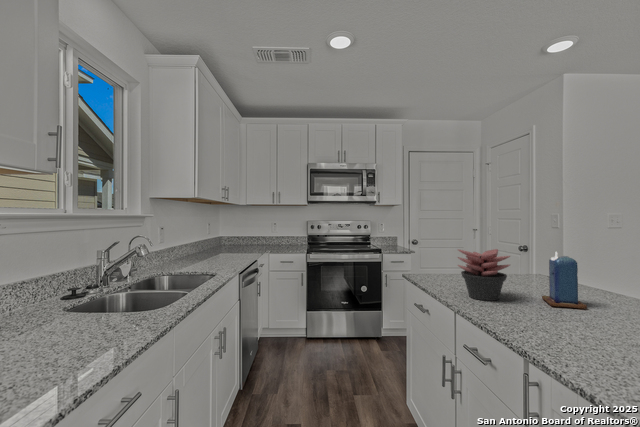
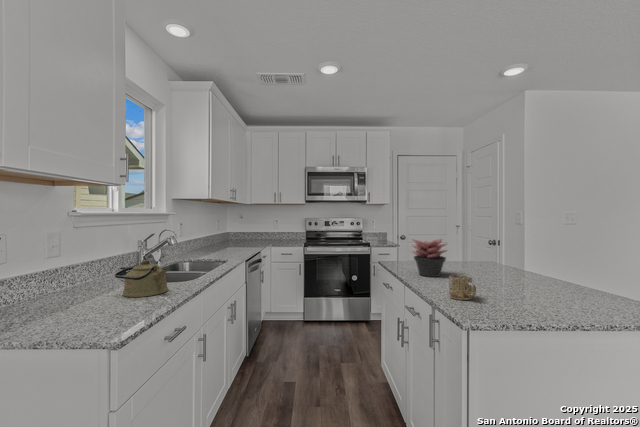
candle: present [542,252,587,309] -> none [472,240,498,281]
kettle: none [36,285,123,345] -> present [115,260,168,297]
mug: none [545,307,600,350] -> present [449,275,476,300]

